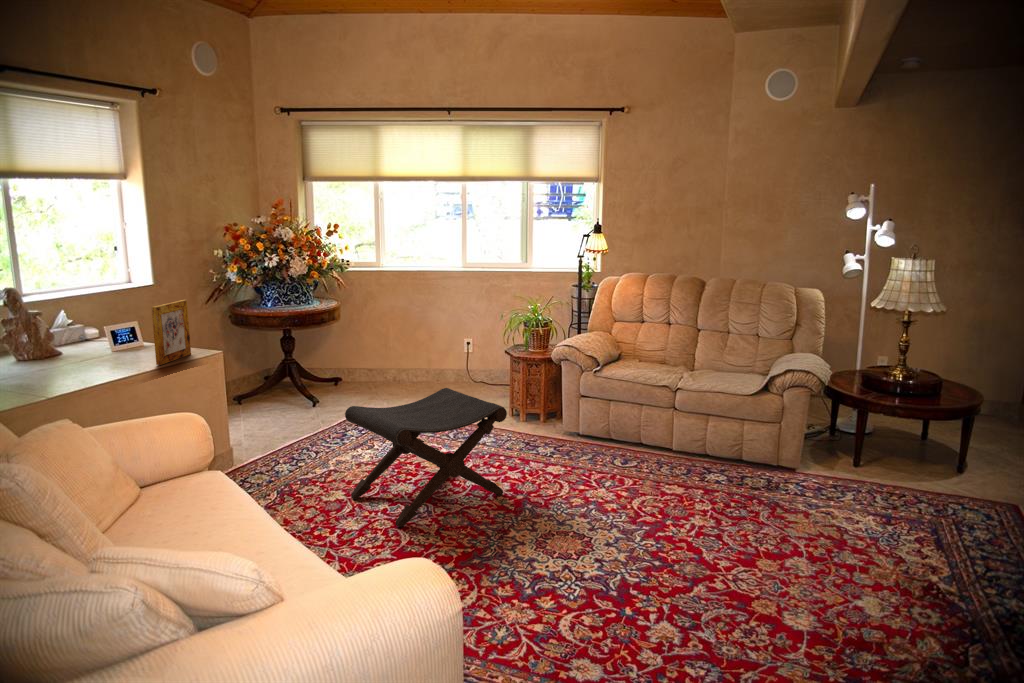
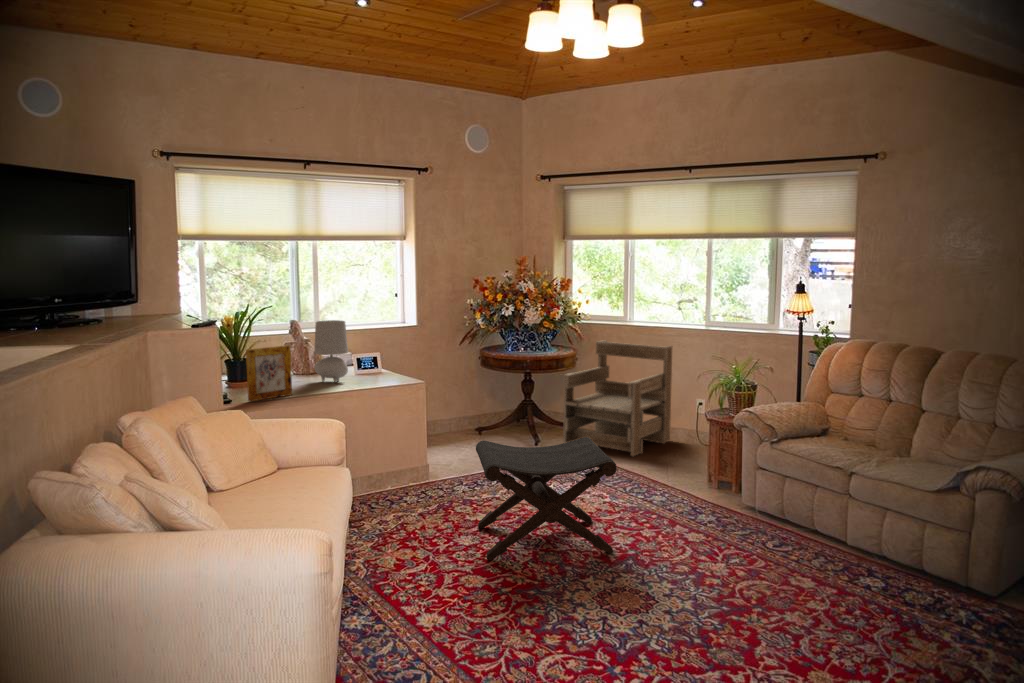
table lamp: none [73,285,124,364] -> present [314,320,348,382]
armchair: none [340,288,439,403] -> present [563,340,672,456]
picture frame: present [151,300,191,365] -> present [246,345,292,401]

